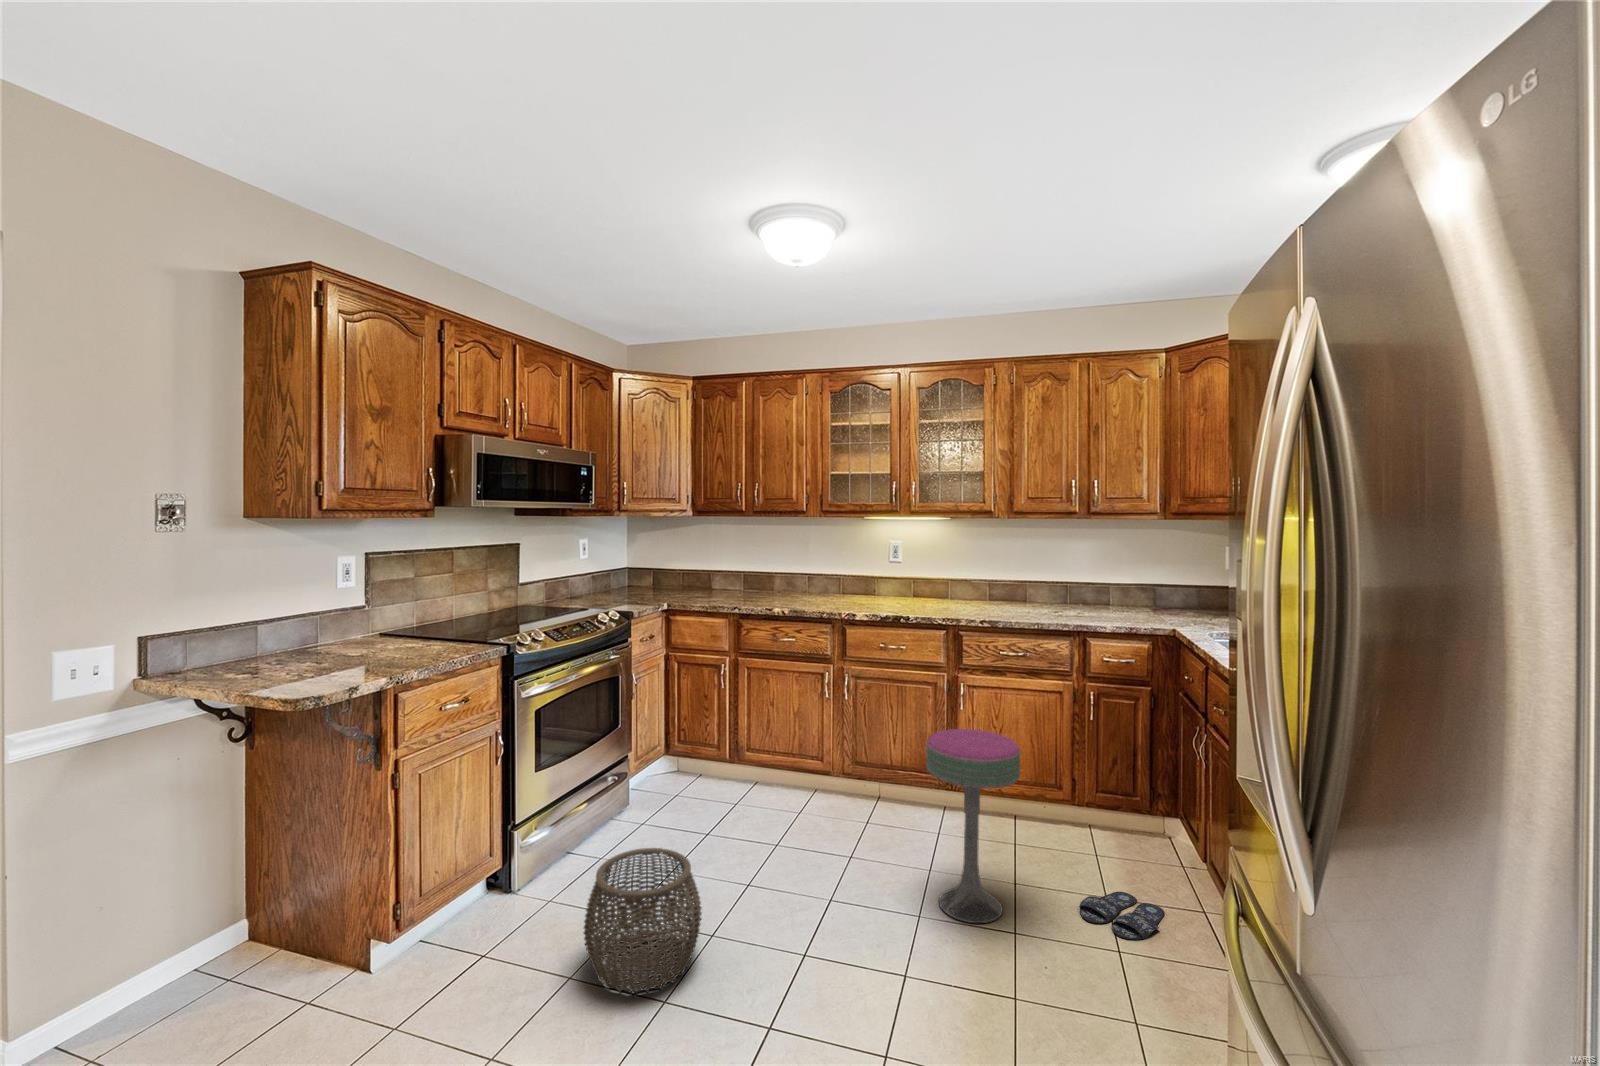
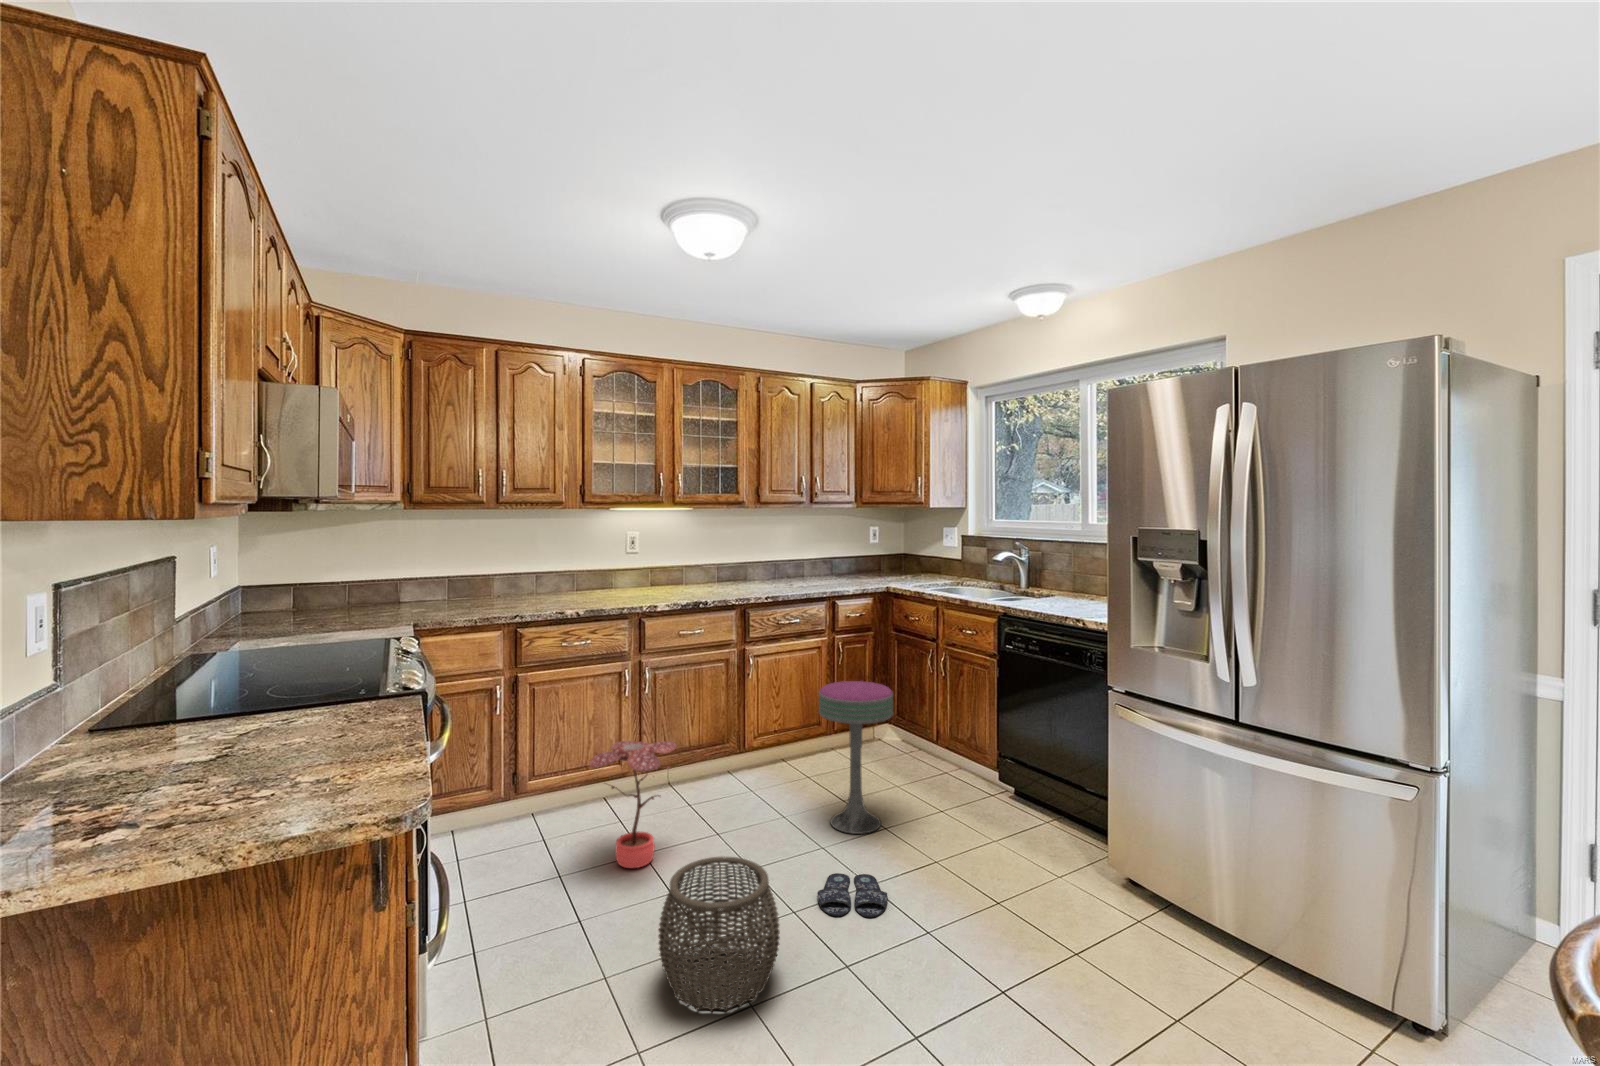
potted plant: none [706,734,789,853] -> present [589,741,677,868]
slippers: present [1079,892,1164,940] -> present [817,873,887,917]

